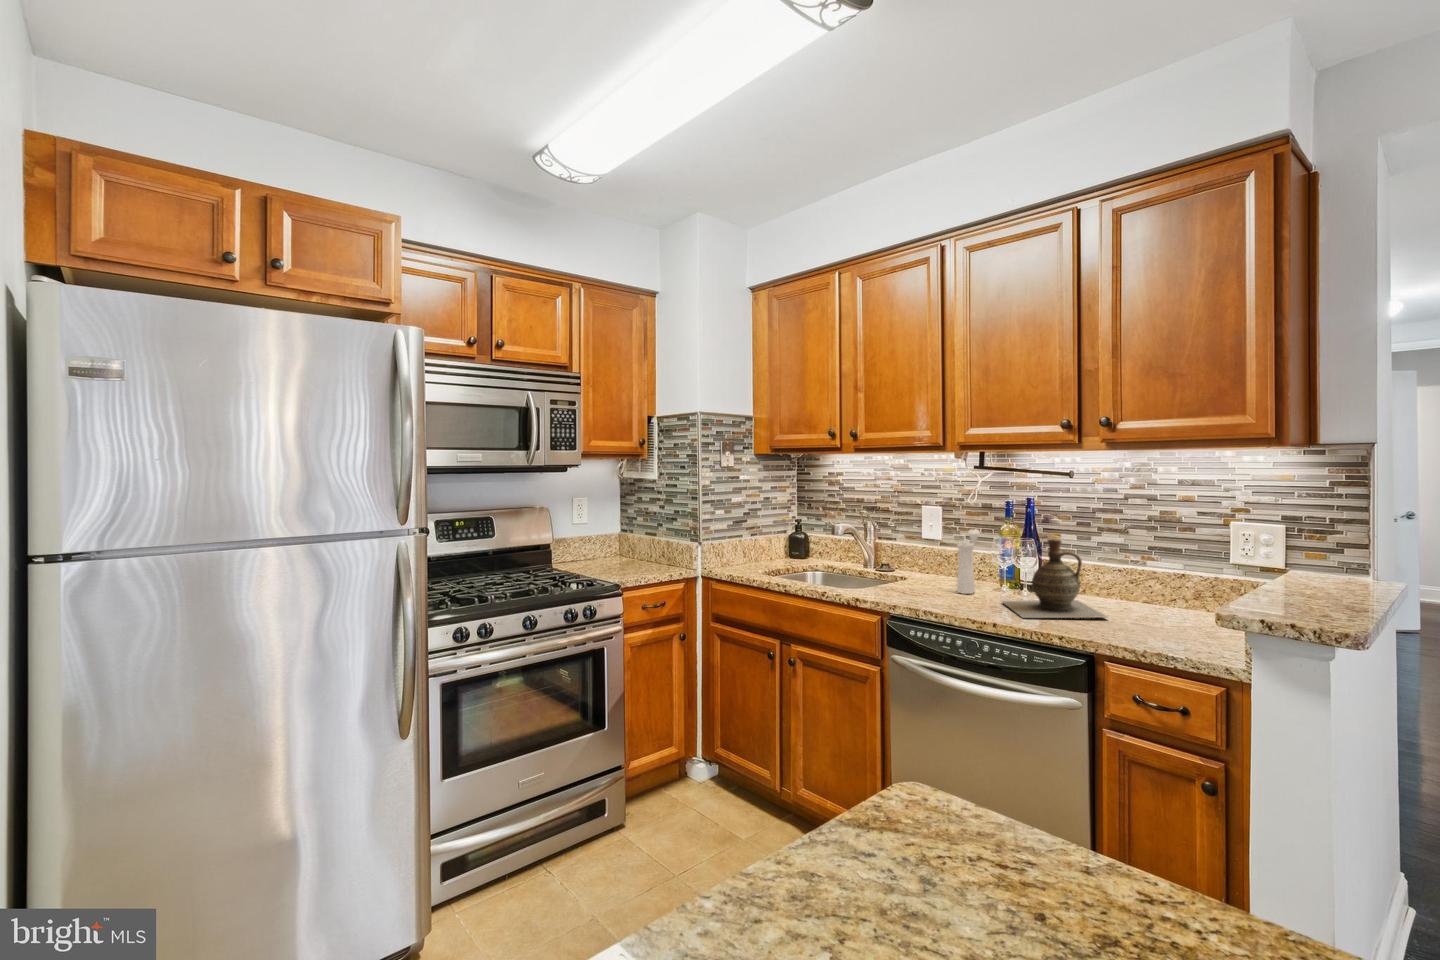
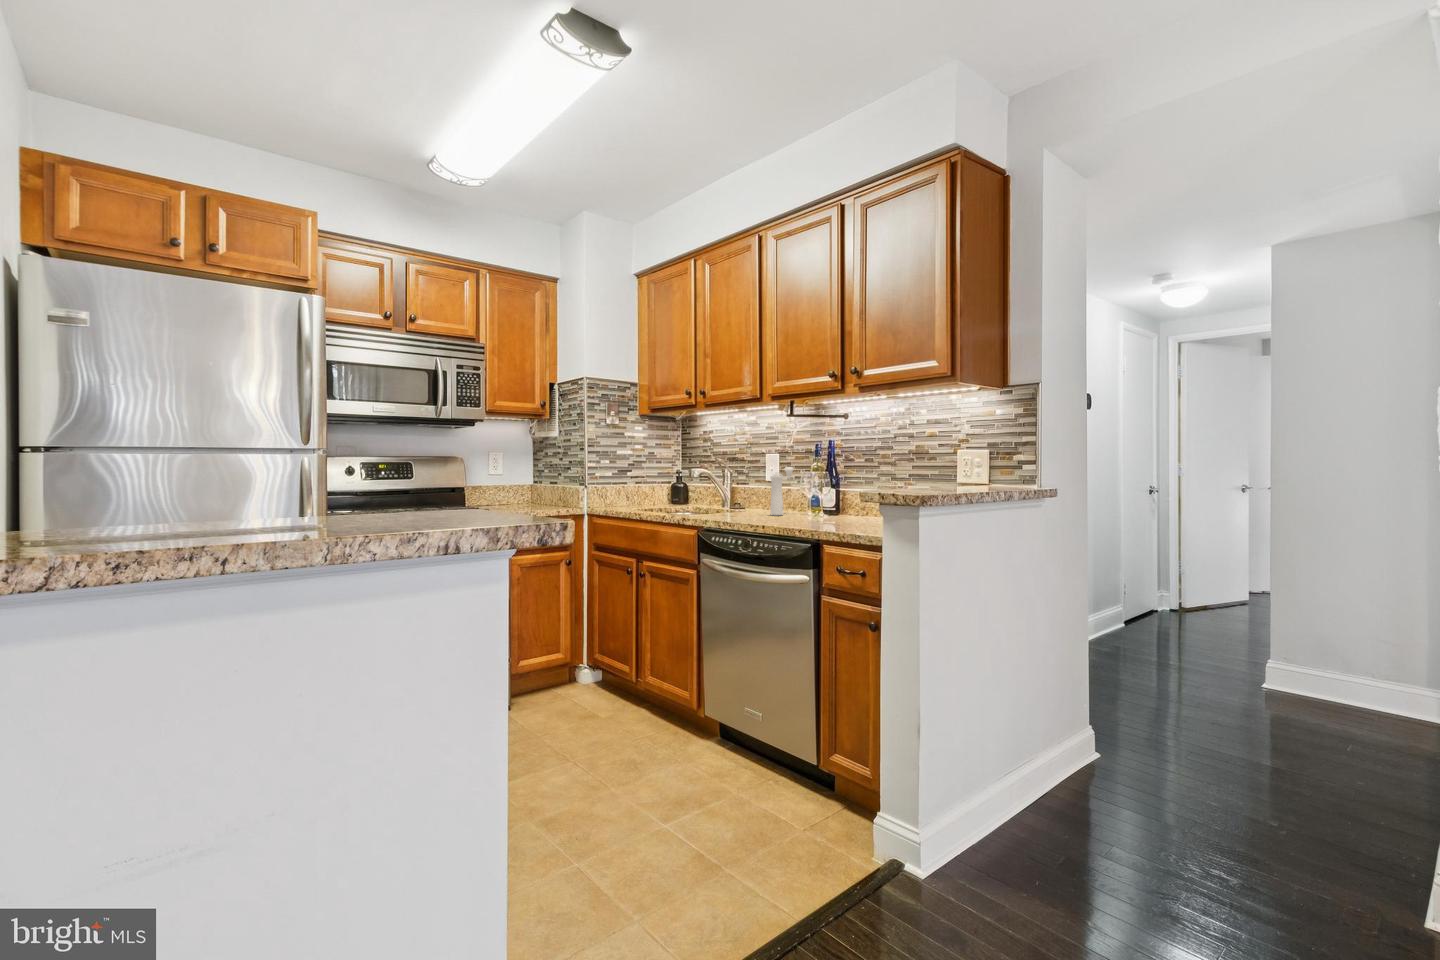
ceramic jug: present [1002,539,1107,618] -> none [792,465,857,523]

